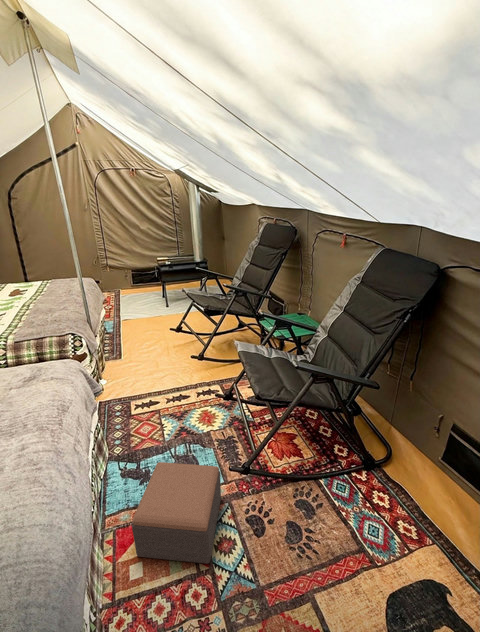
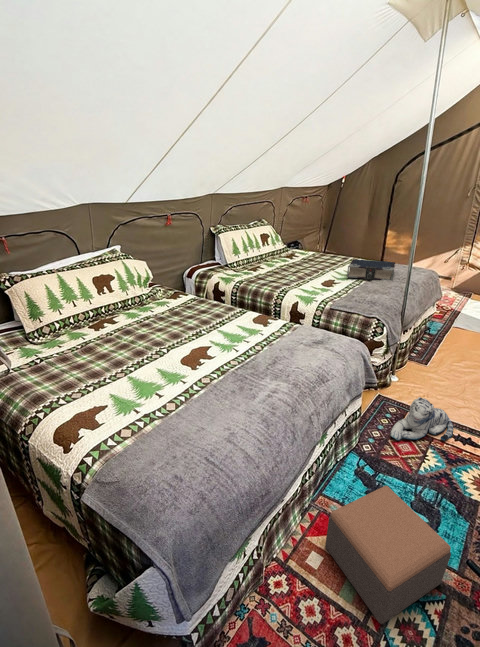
book: none [9,281,64,306] -> present [347,259,395,281]
plush toy: none [128,382,169,428] -> present [390,397,453,440]

